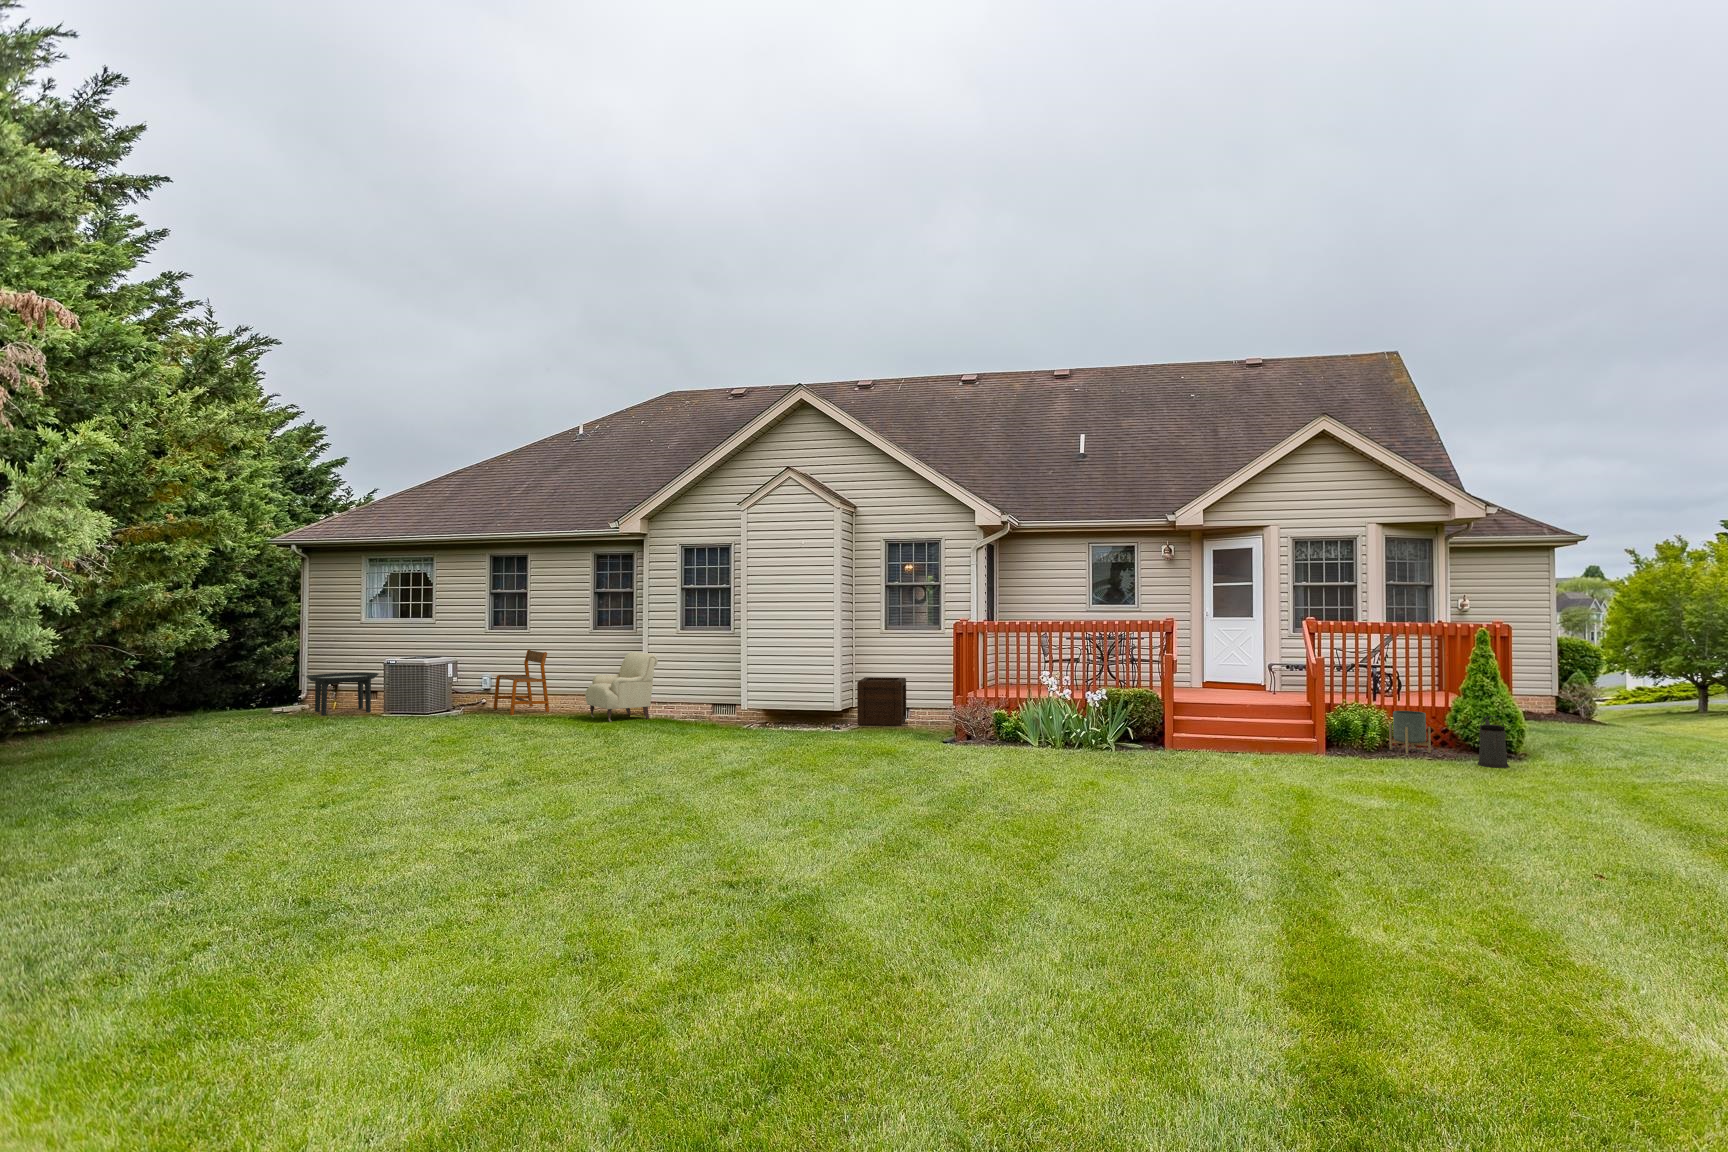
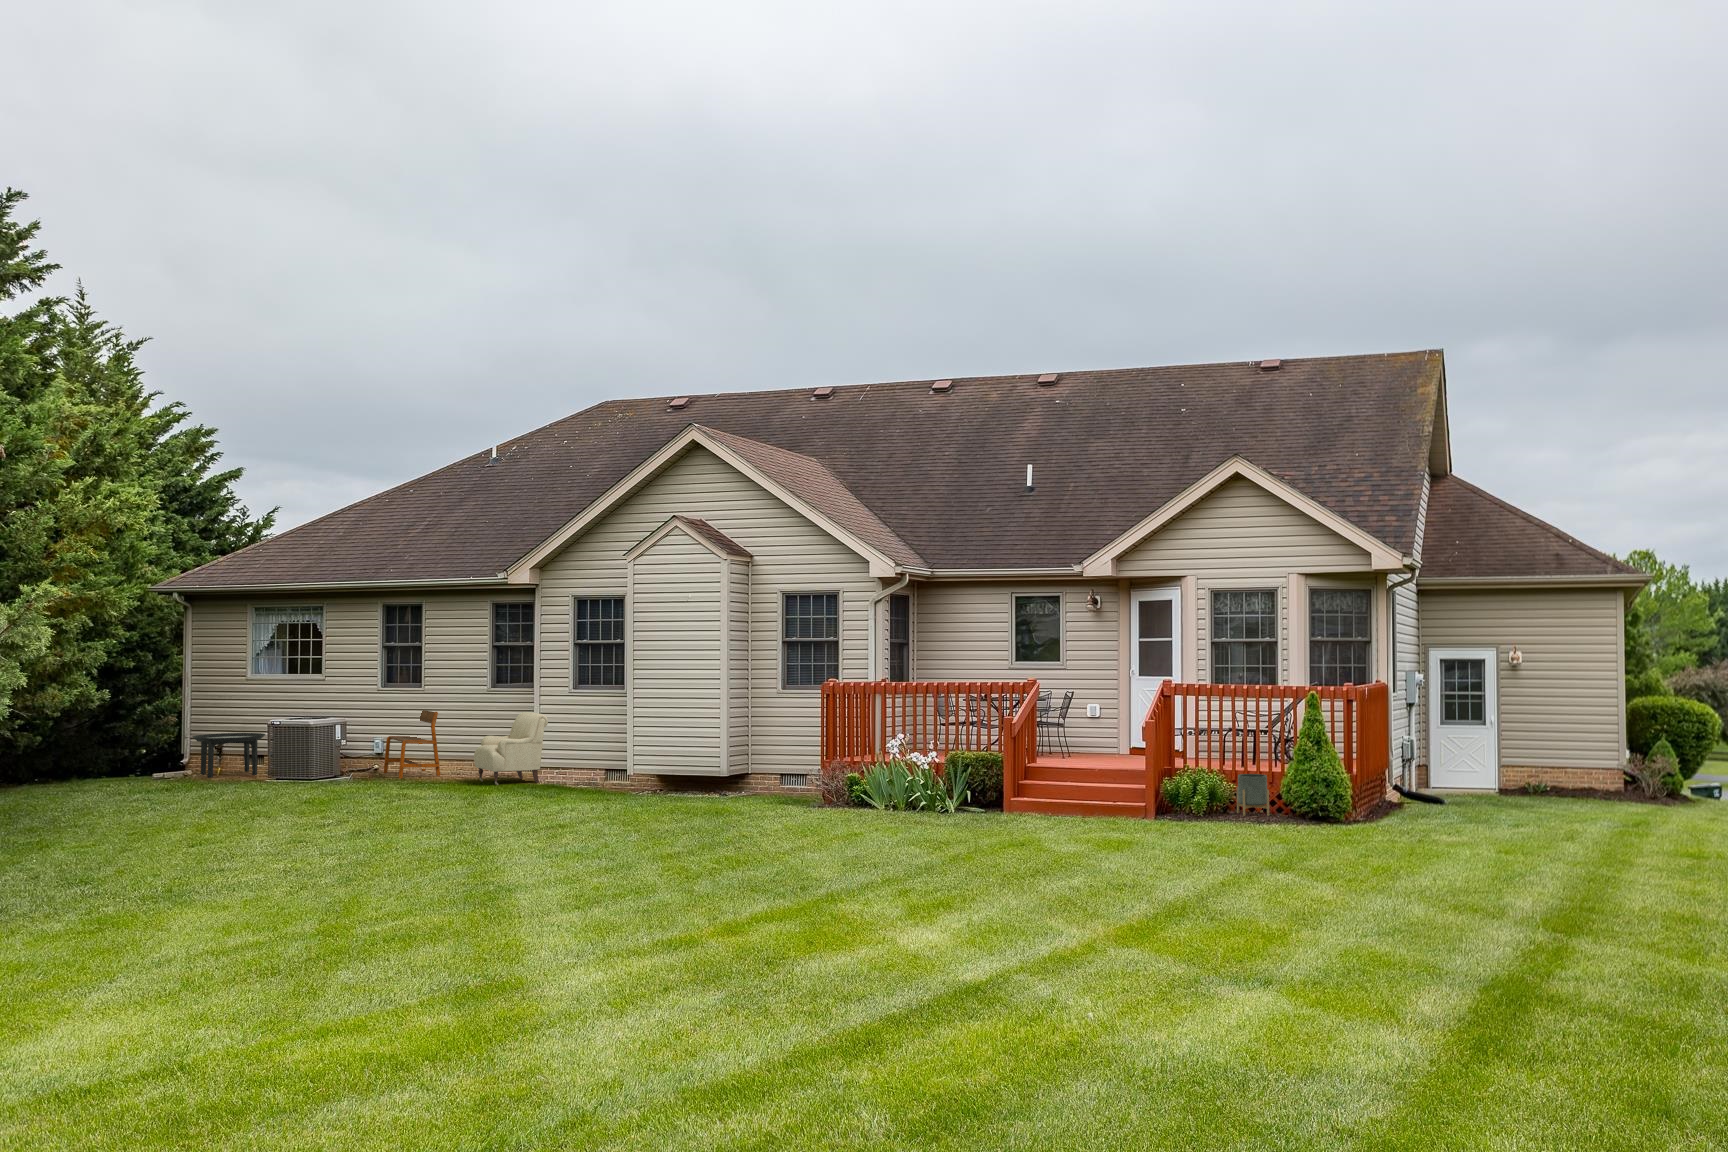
wooden crate: present [857,677,906,726] -> none [745,740,803,791]
watering can: present [1478,716,1509,768] -> none [1285,777,1310,827]

